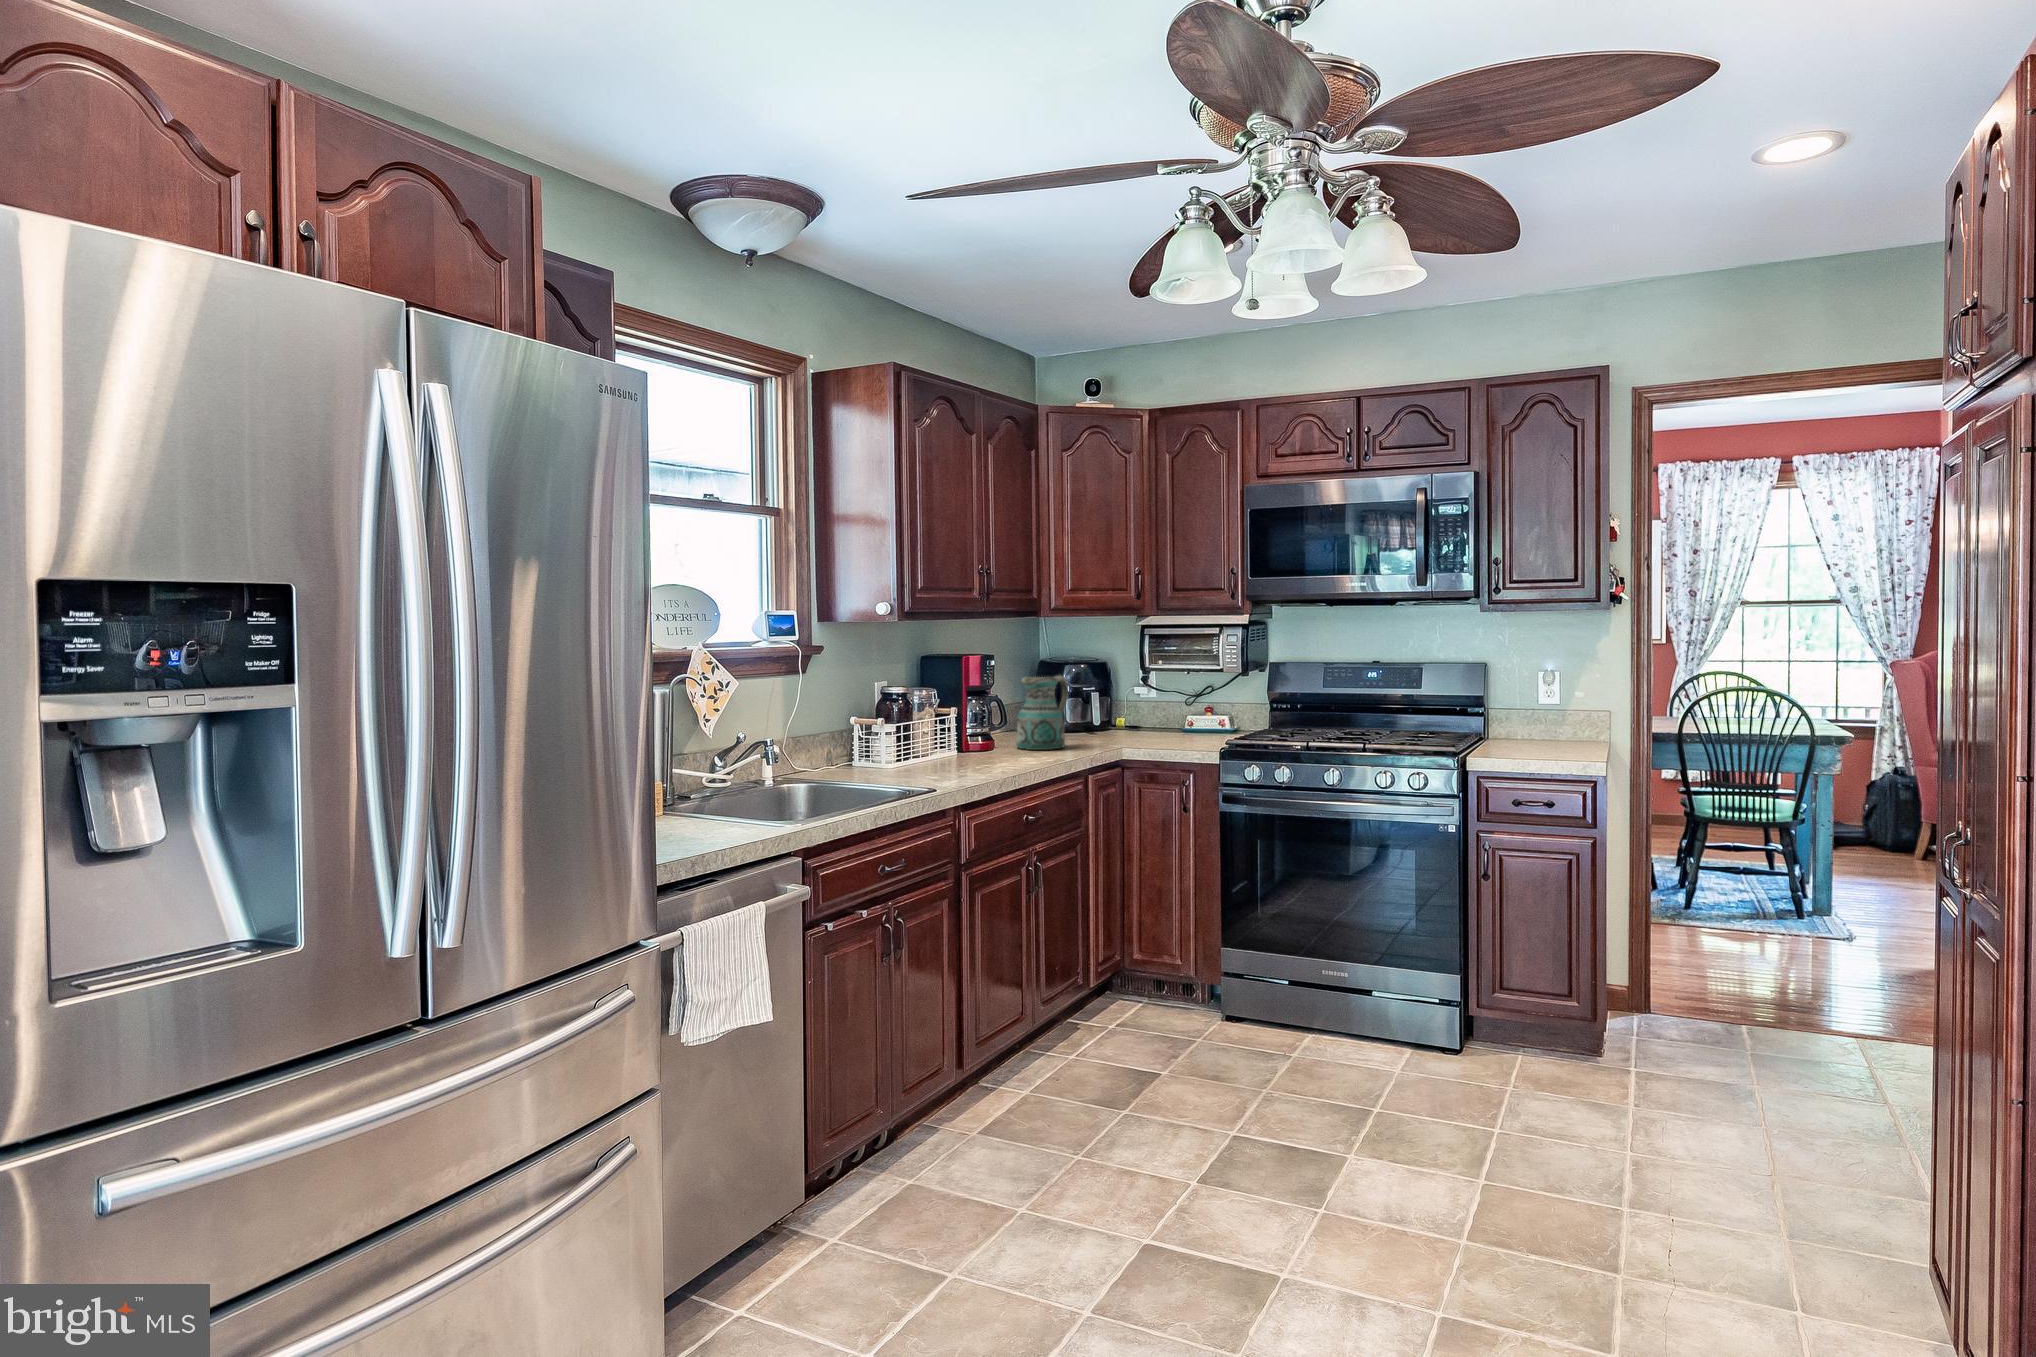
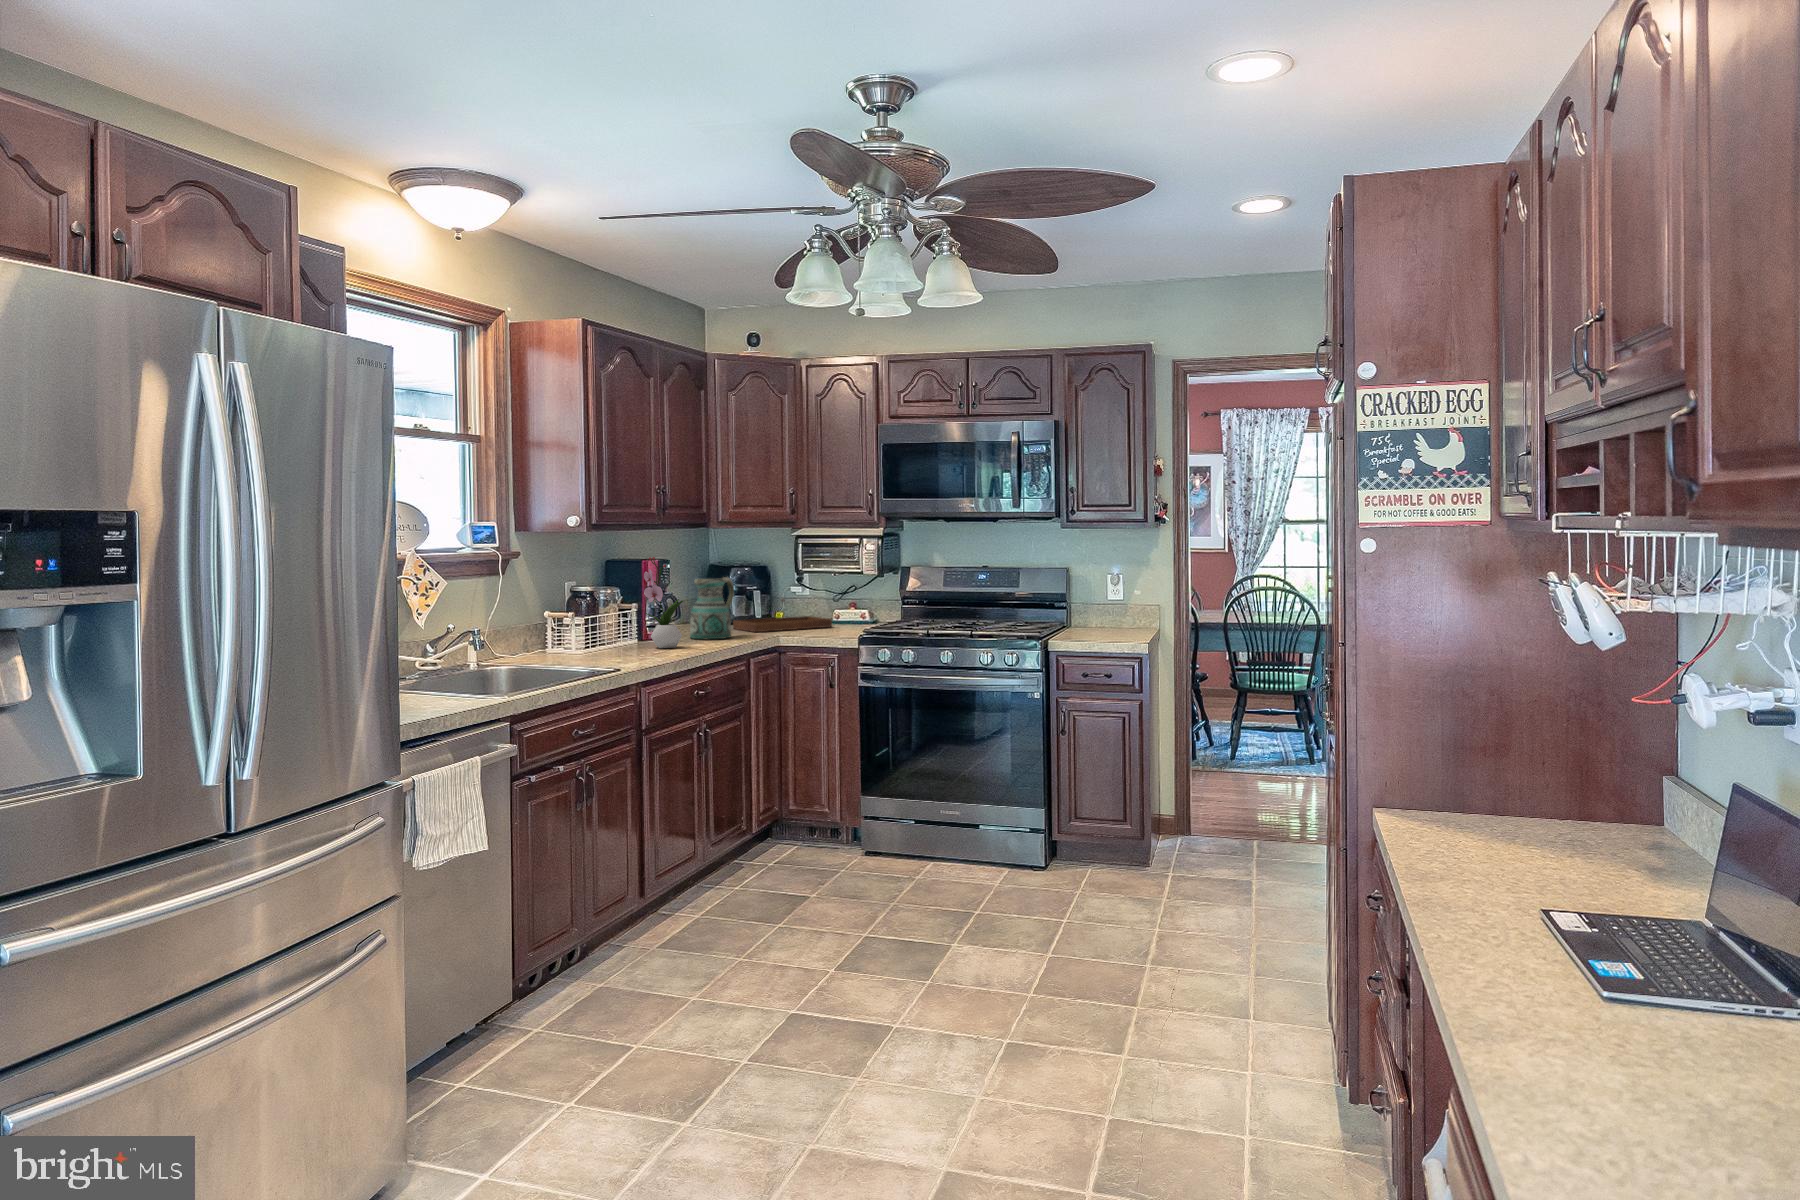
flower arrangement: none [964,652,1010,761] -> present [644,557,683,648]
tray: none [1066,699,1184,741] -> present [733,598,832,632]

